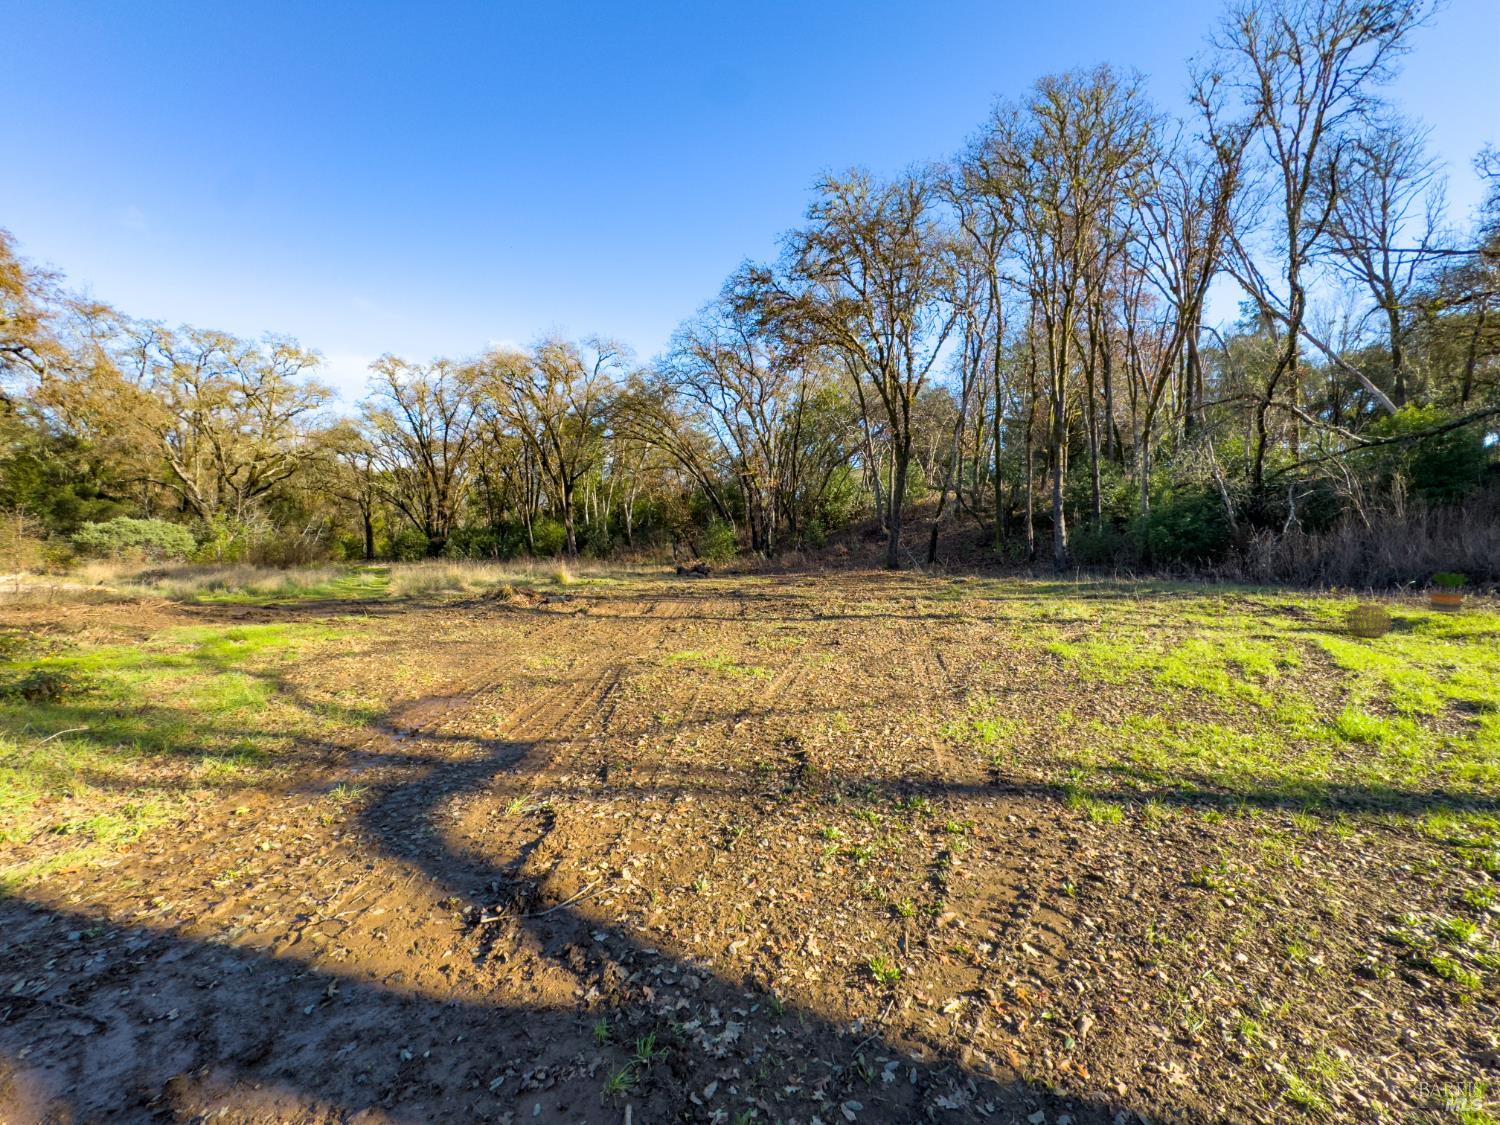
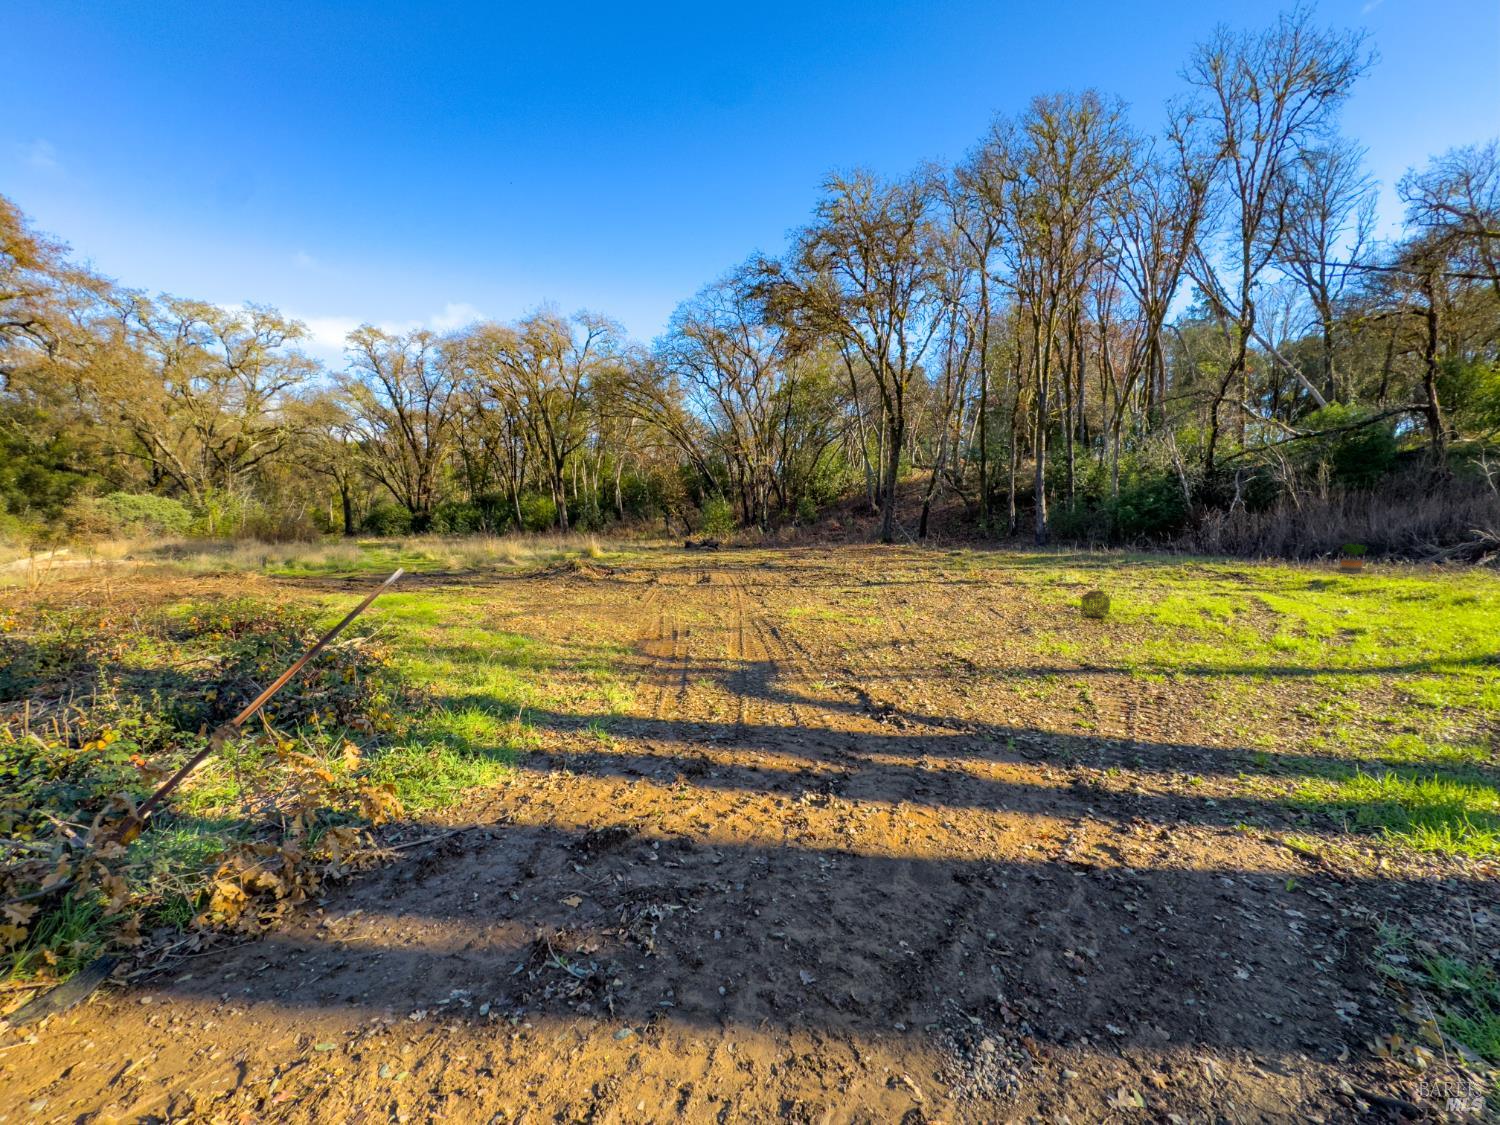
woven basket: present [1347,605,1391,638] -> present [1081,590,1110,618]

